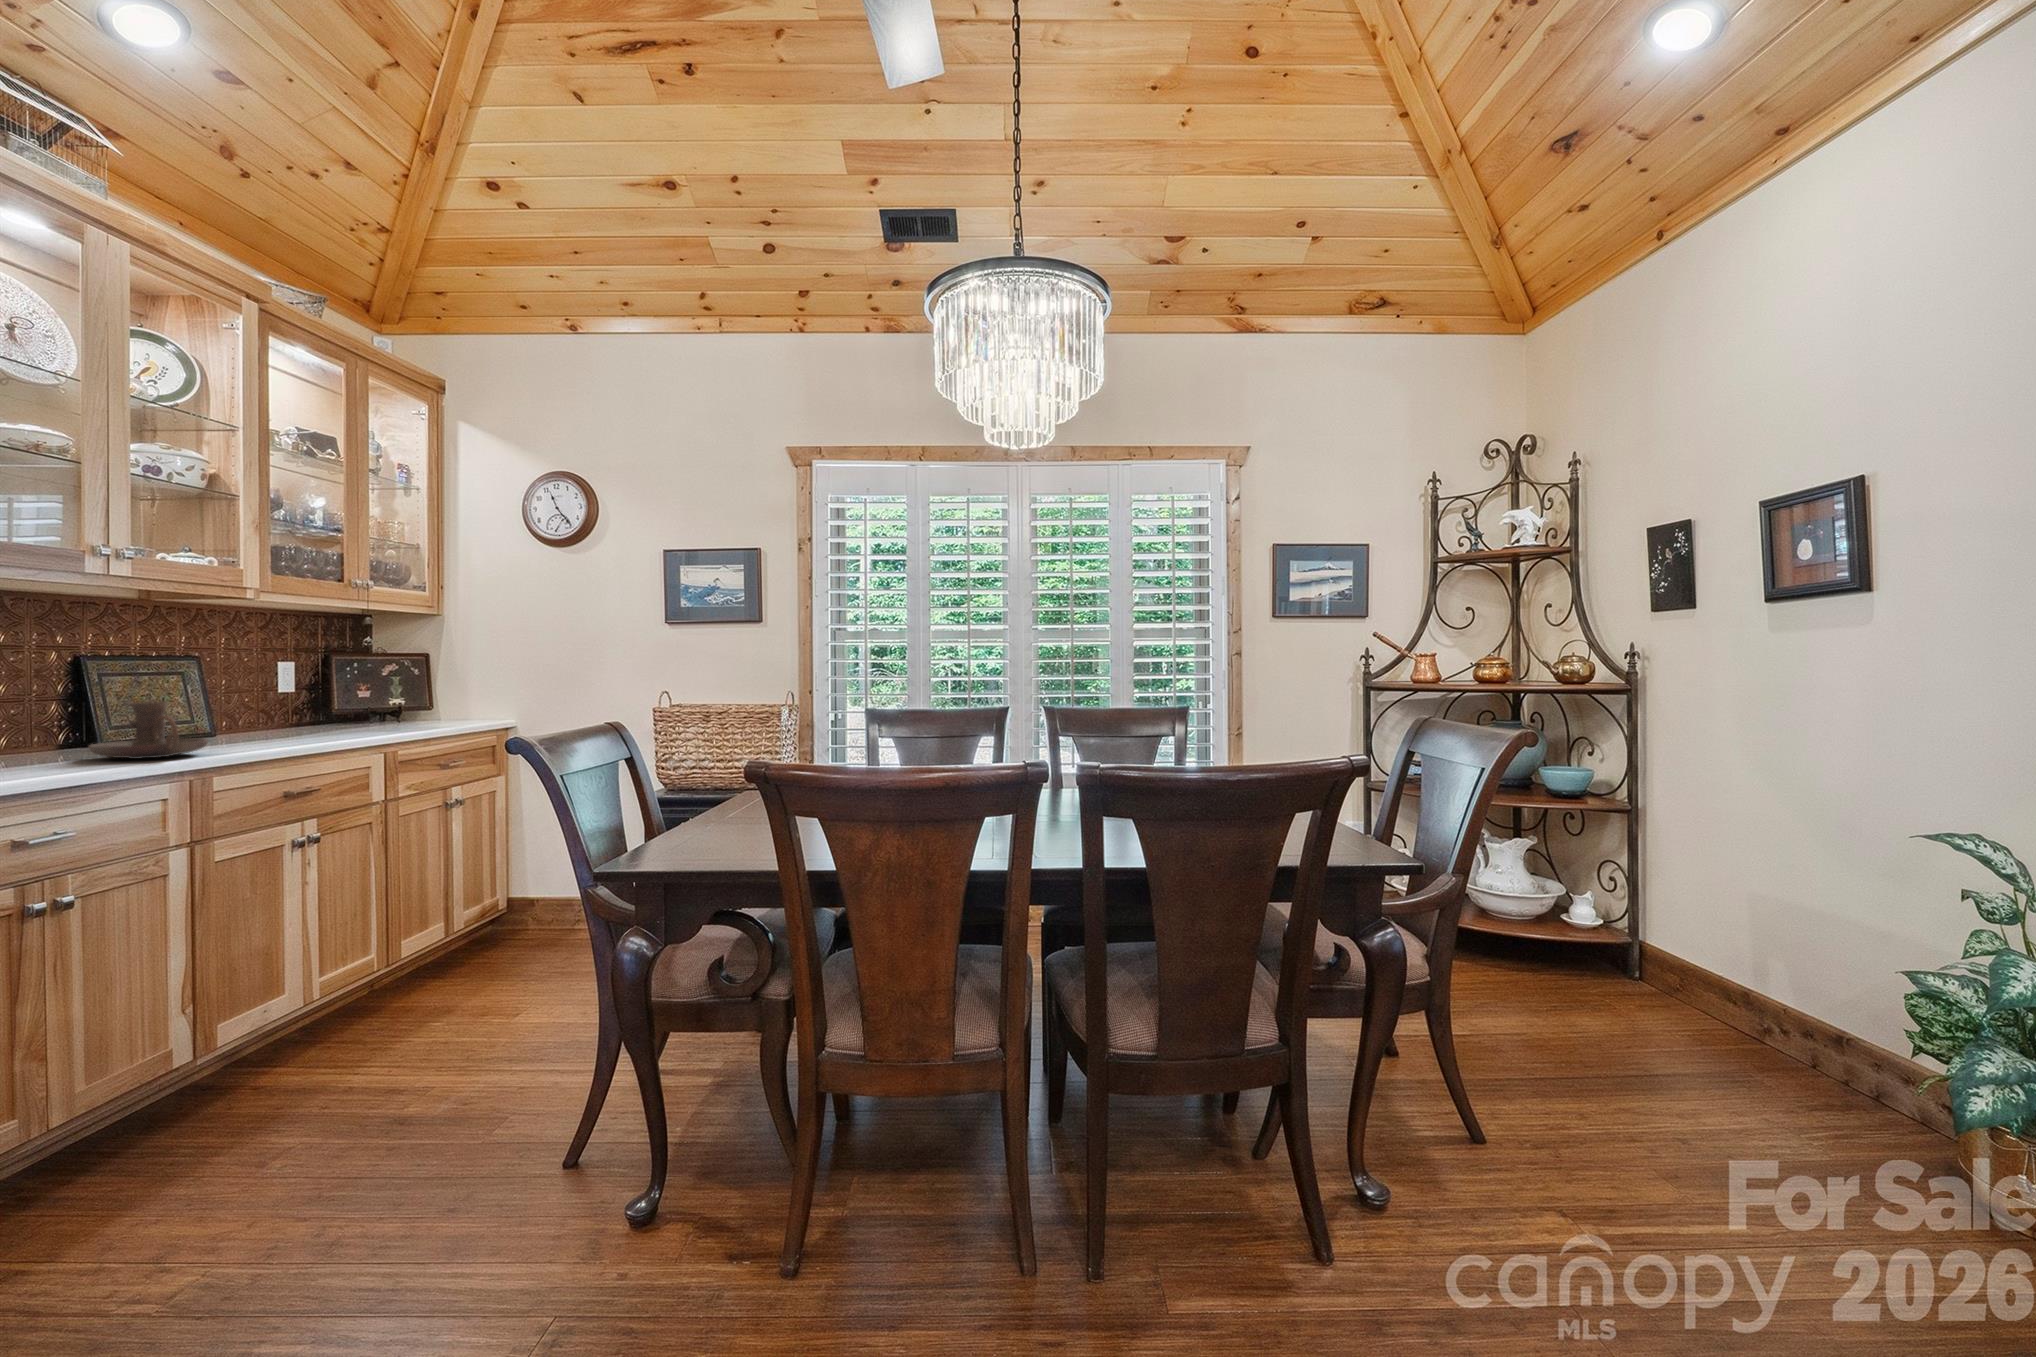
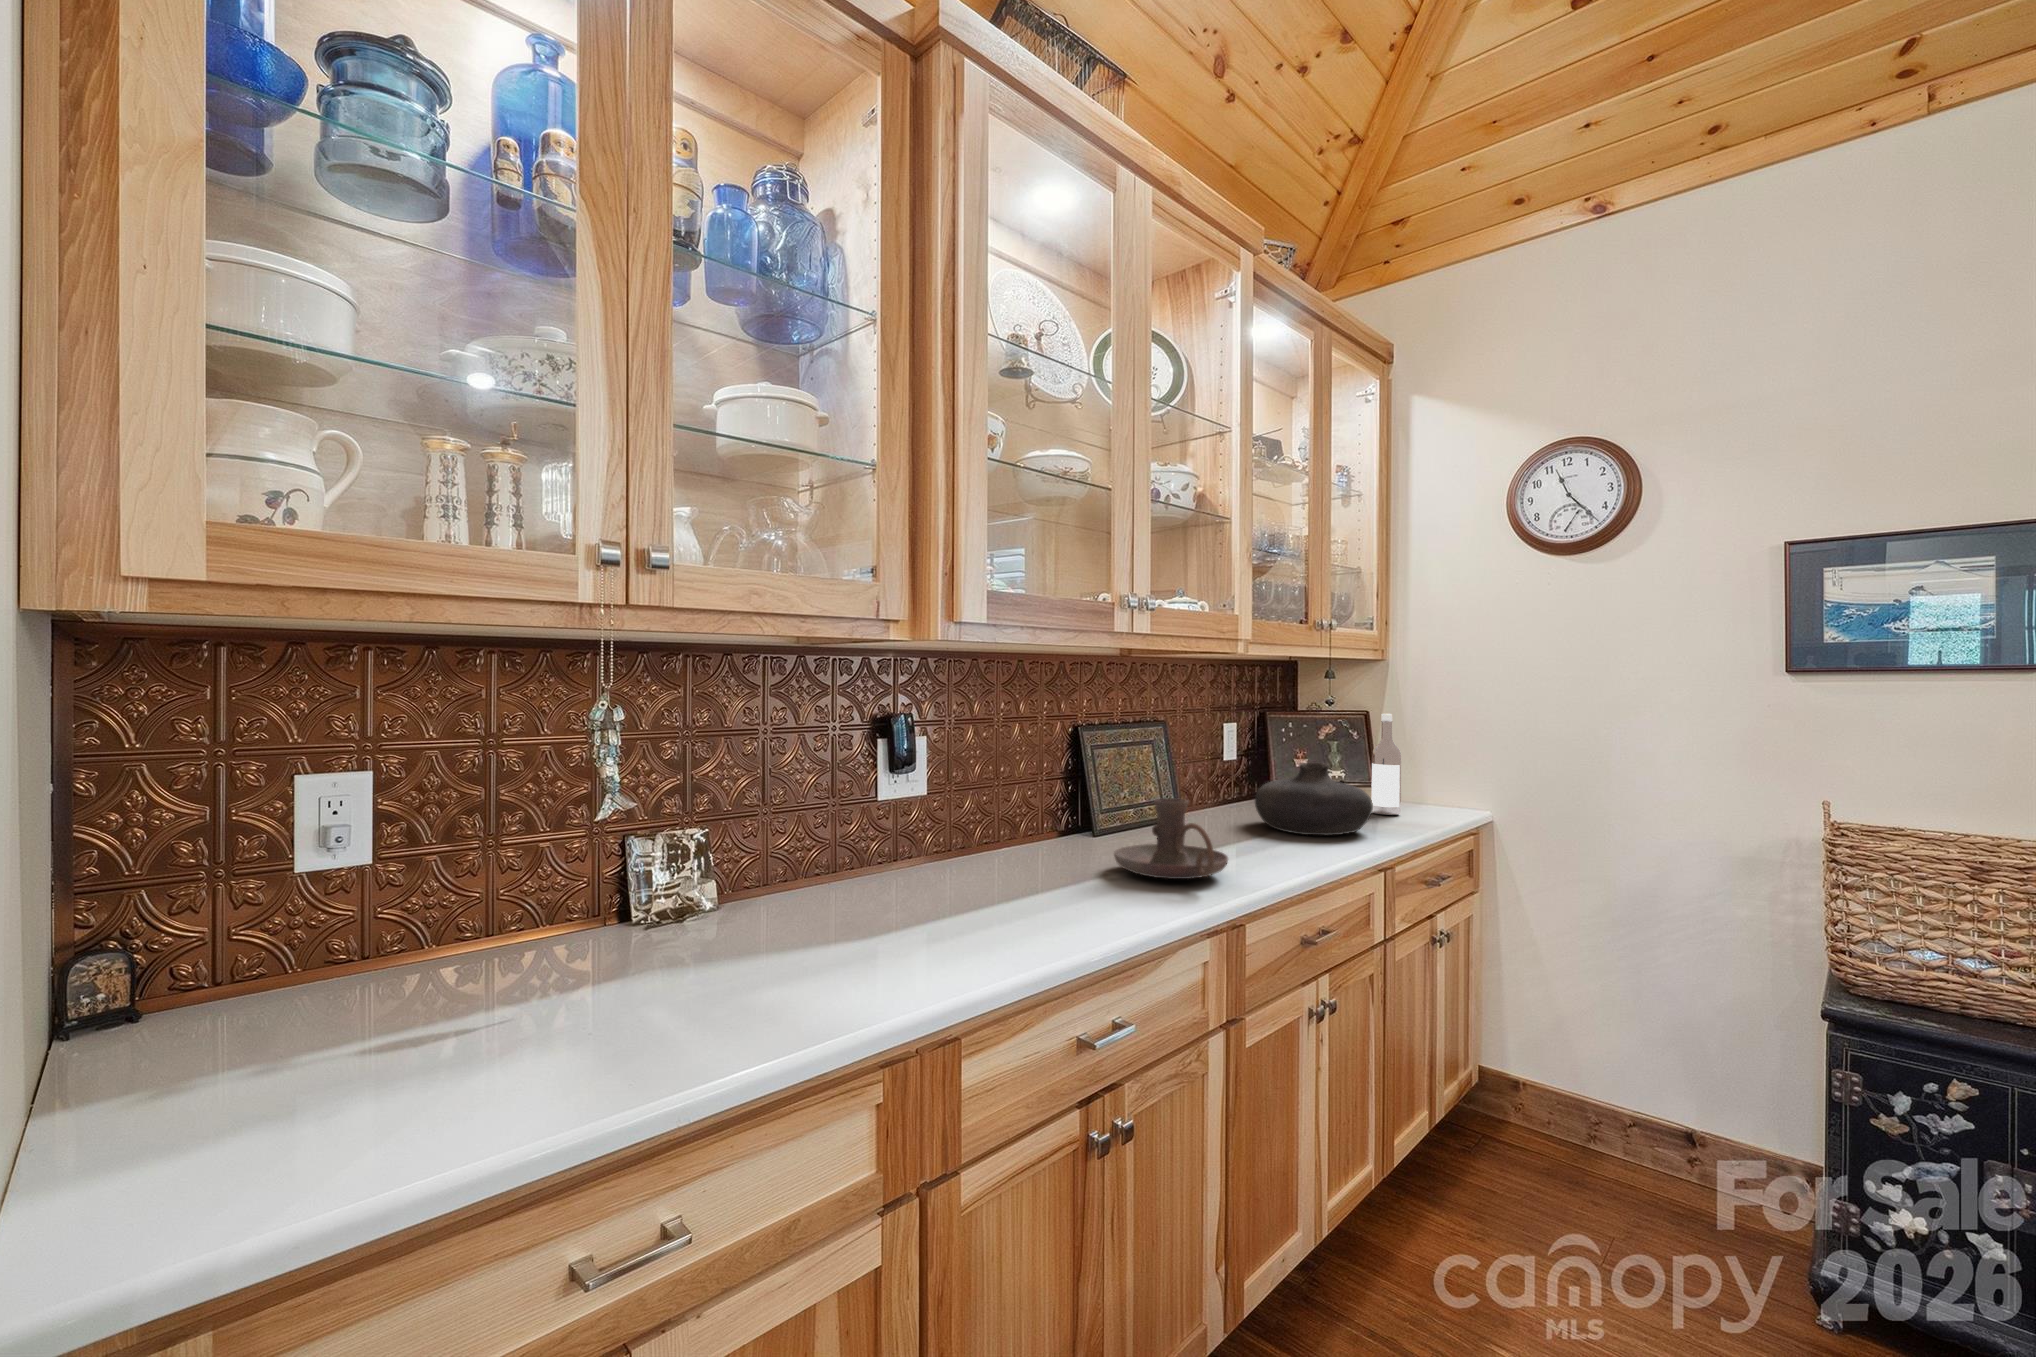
wine bottle: none [418,651,443,723] -> present [1371,714,1401,815]
vase: none [288,684,394,734] -> present [1255,763,1373,835]

